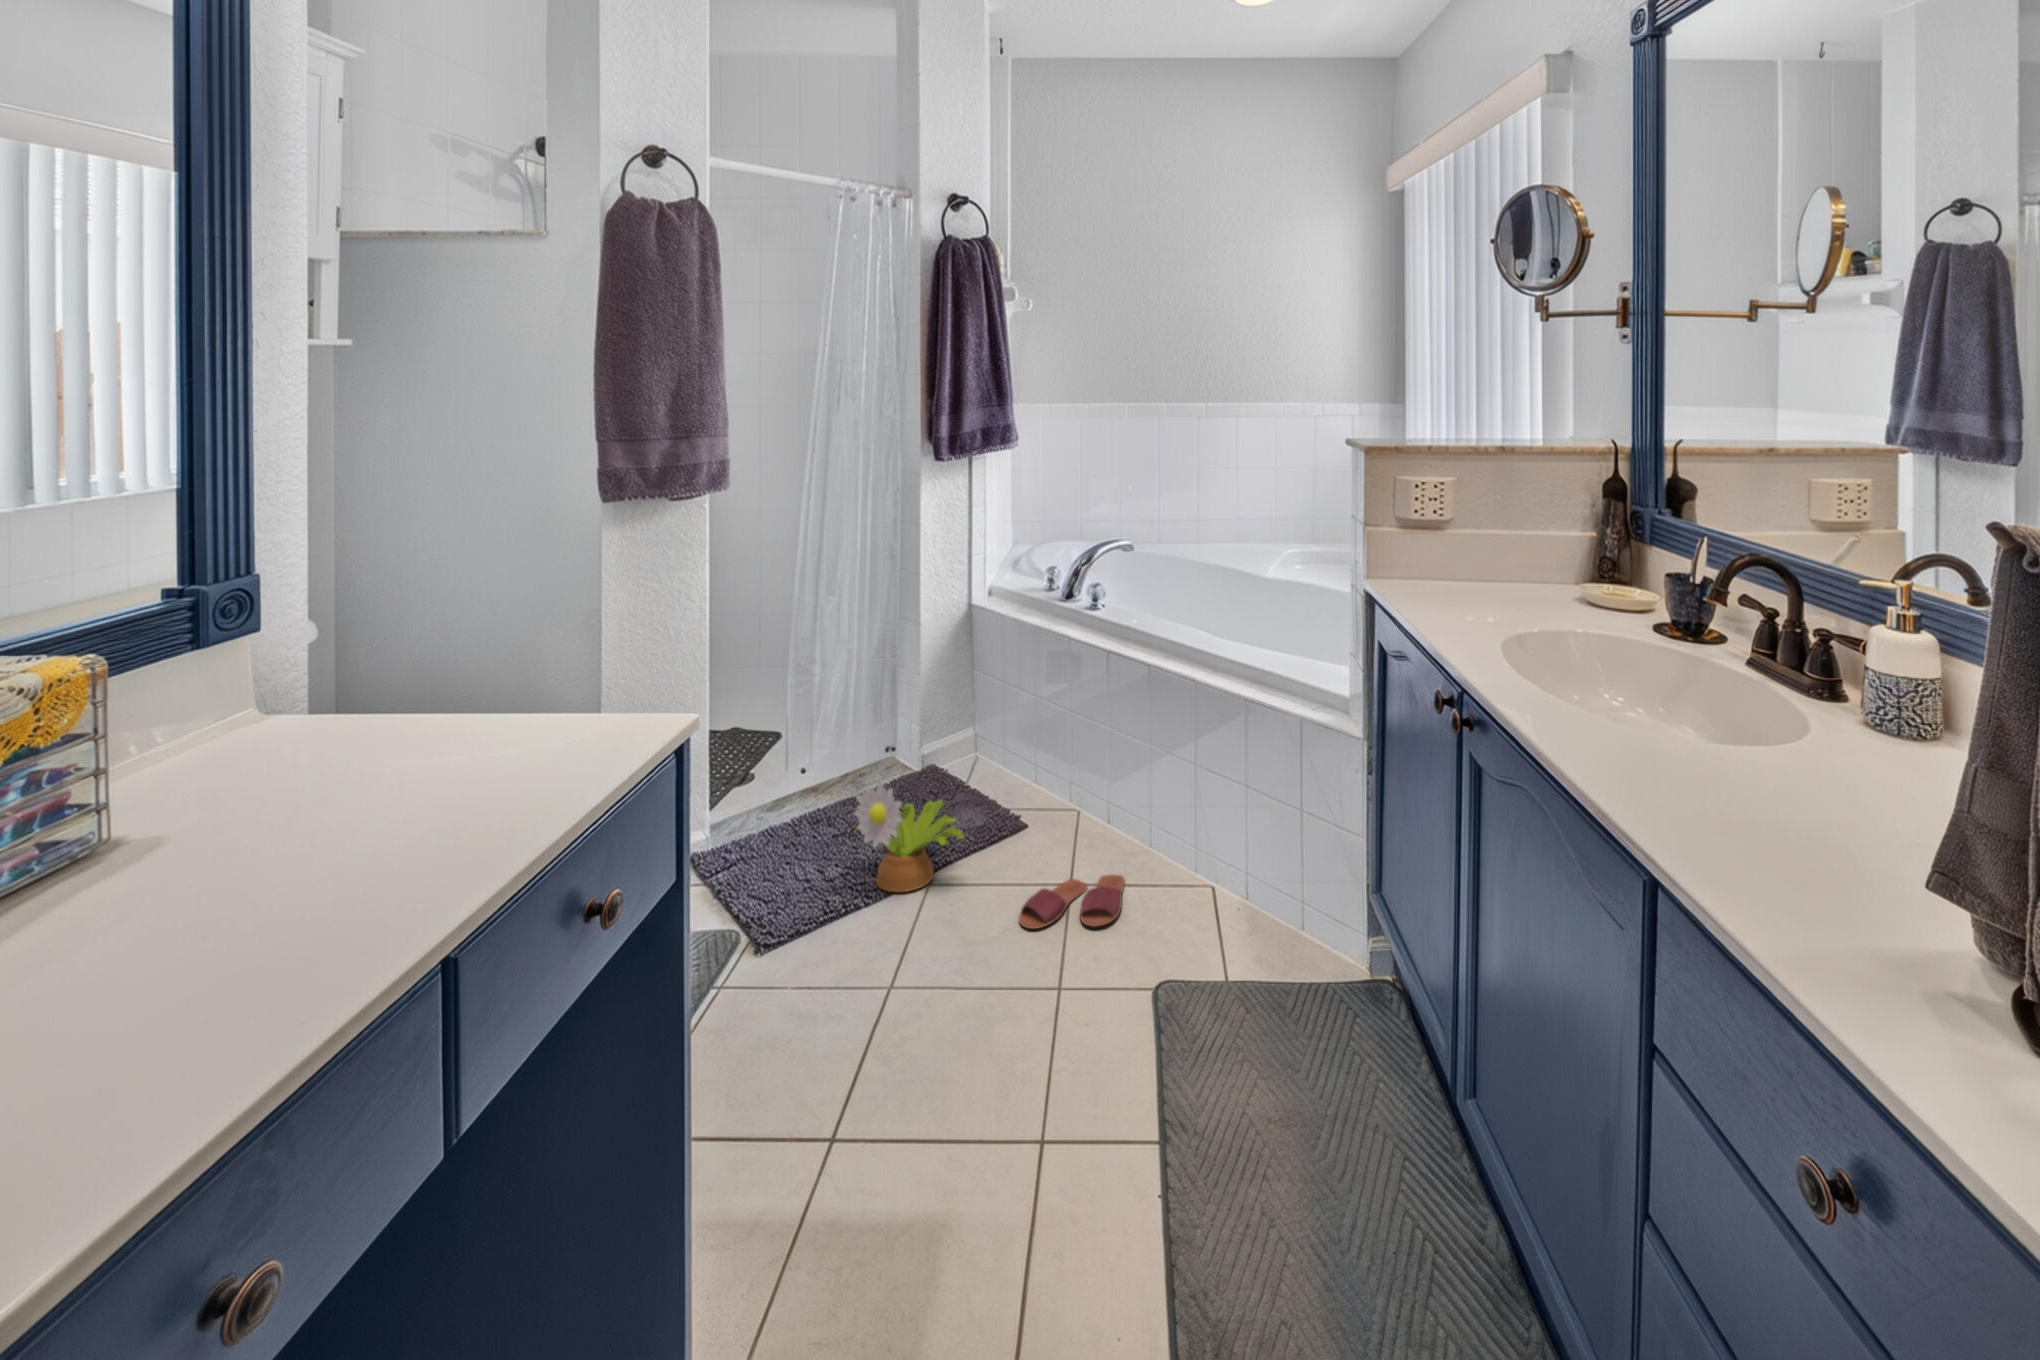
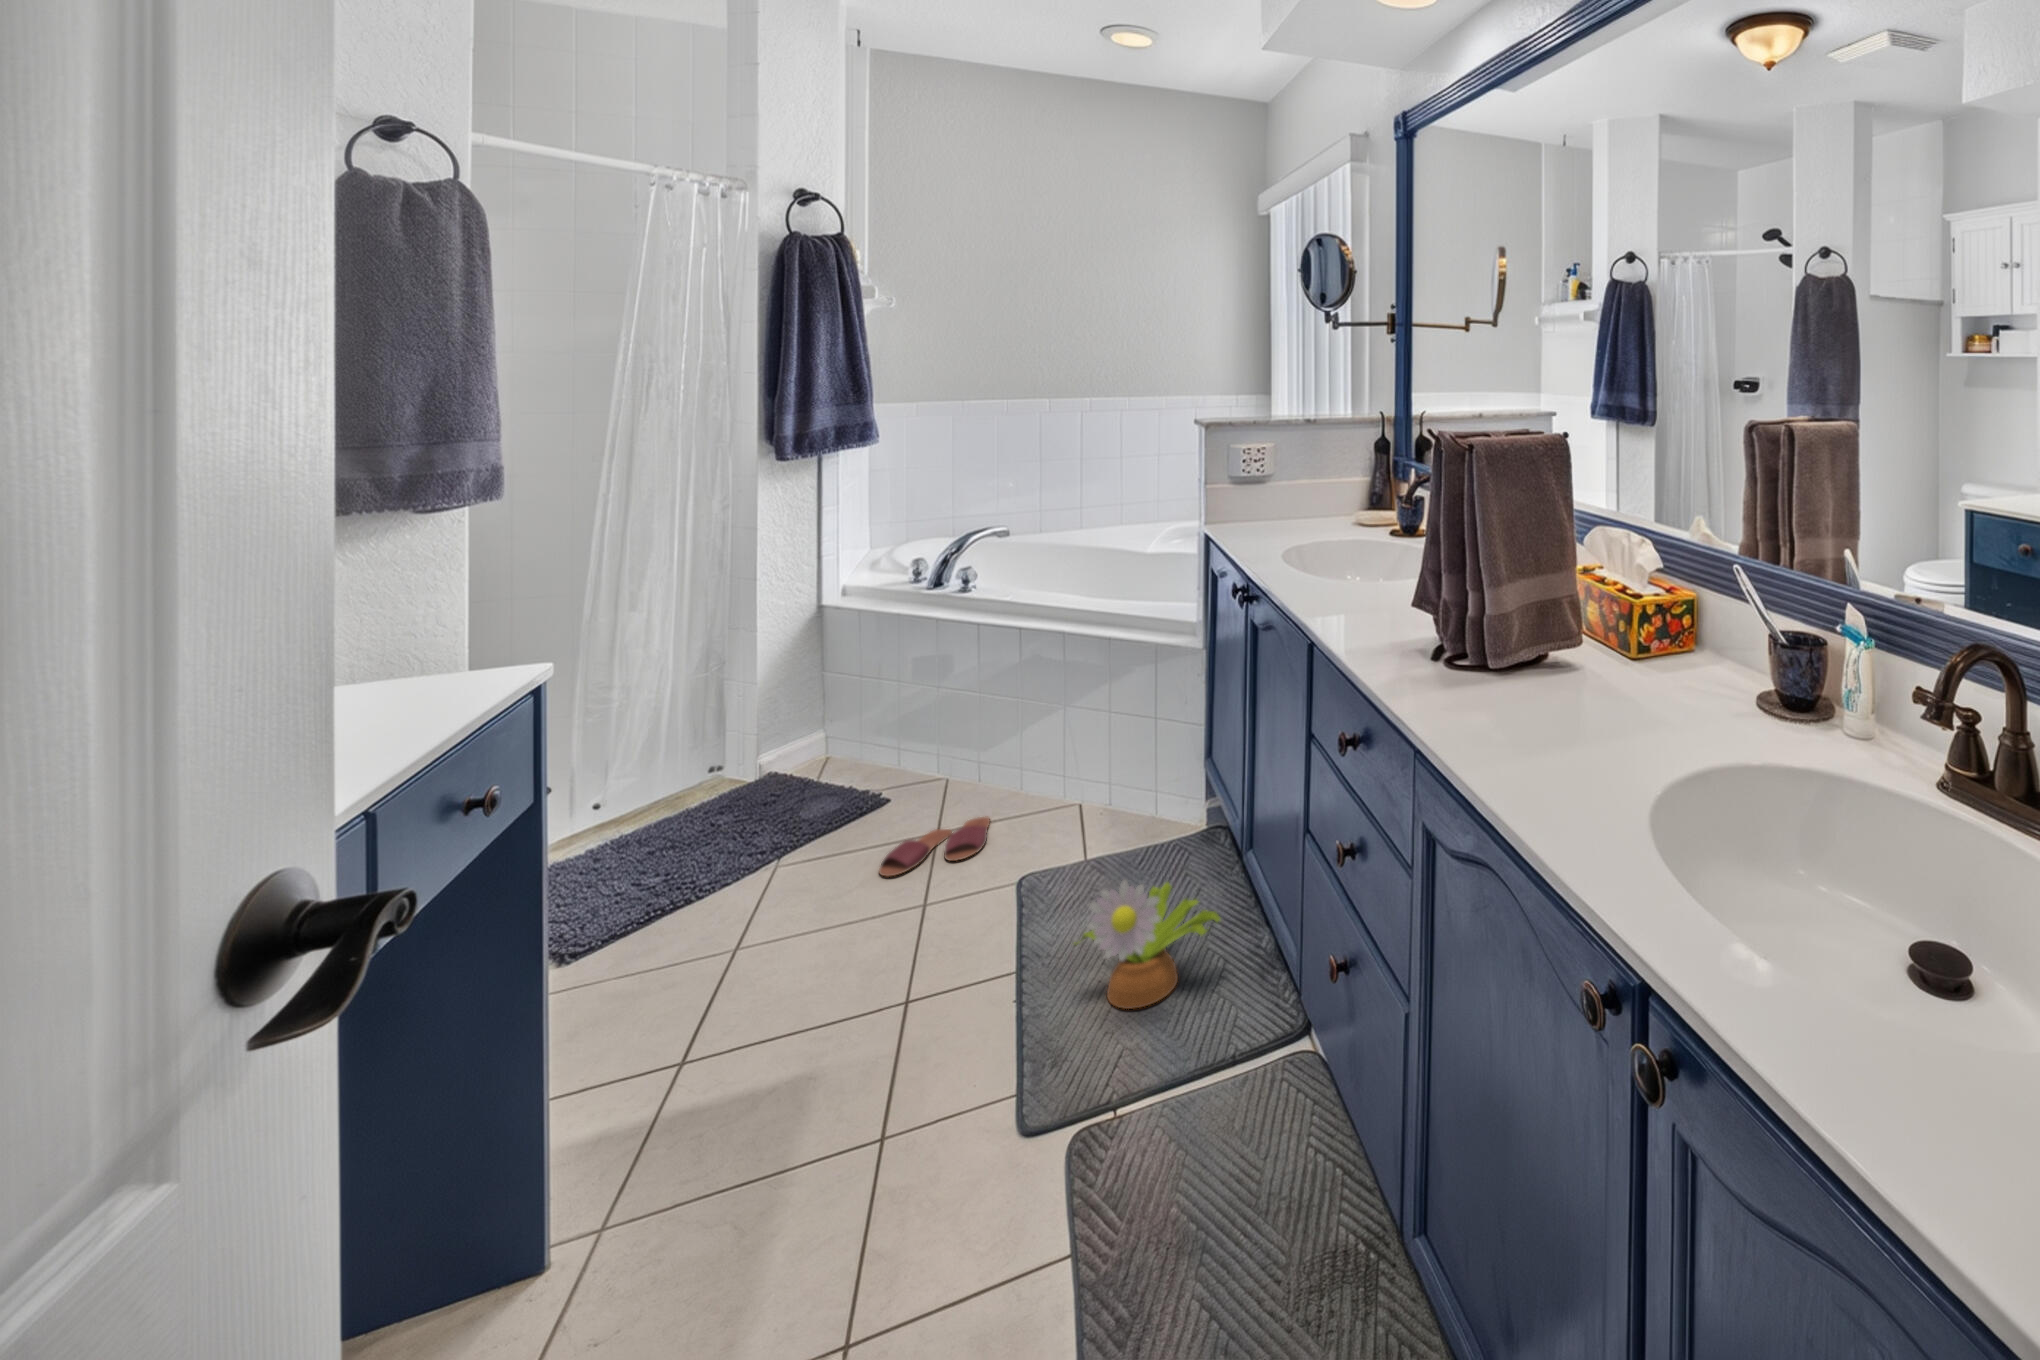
decorative plant: present [855,782,964,892] -> present [1074,880,1220,1009]

